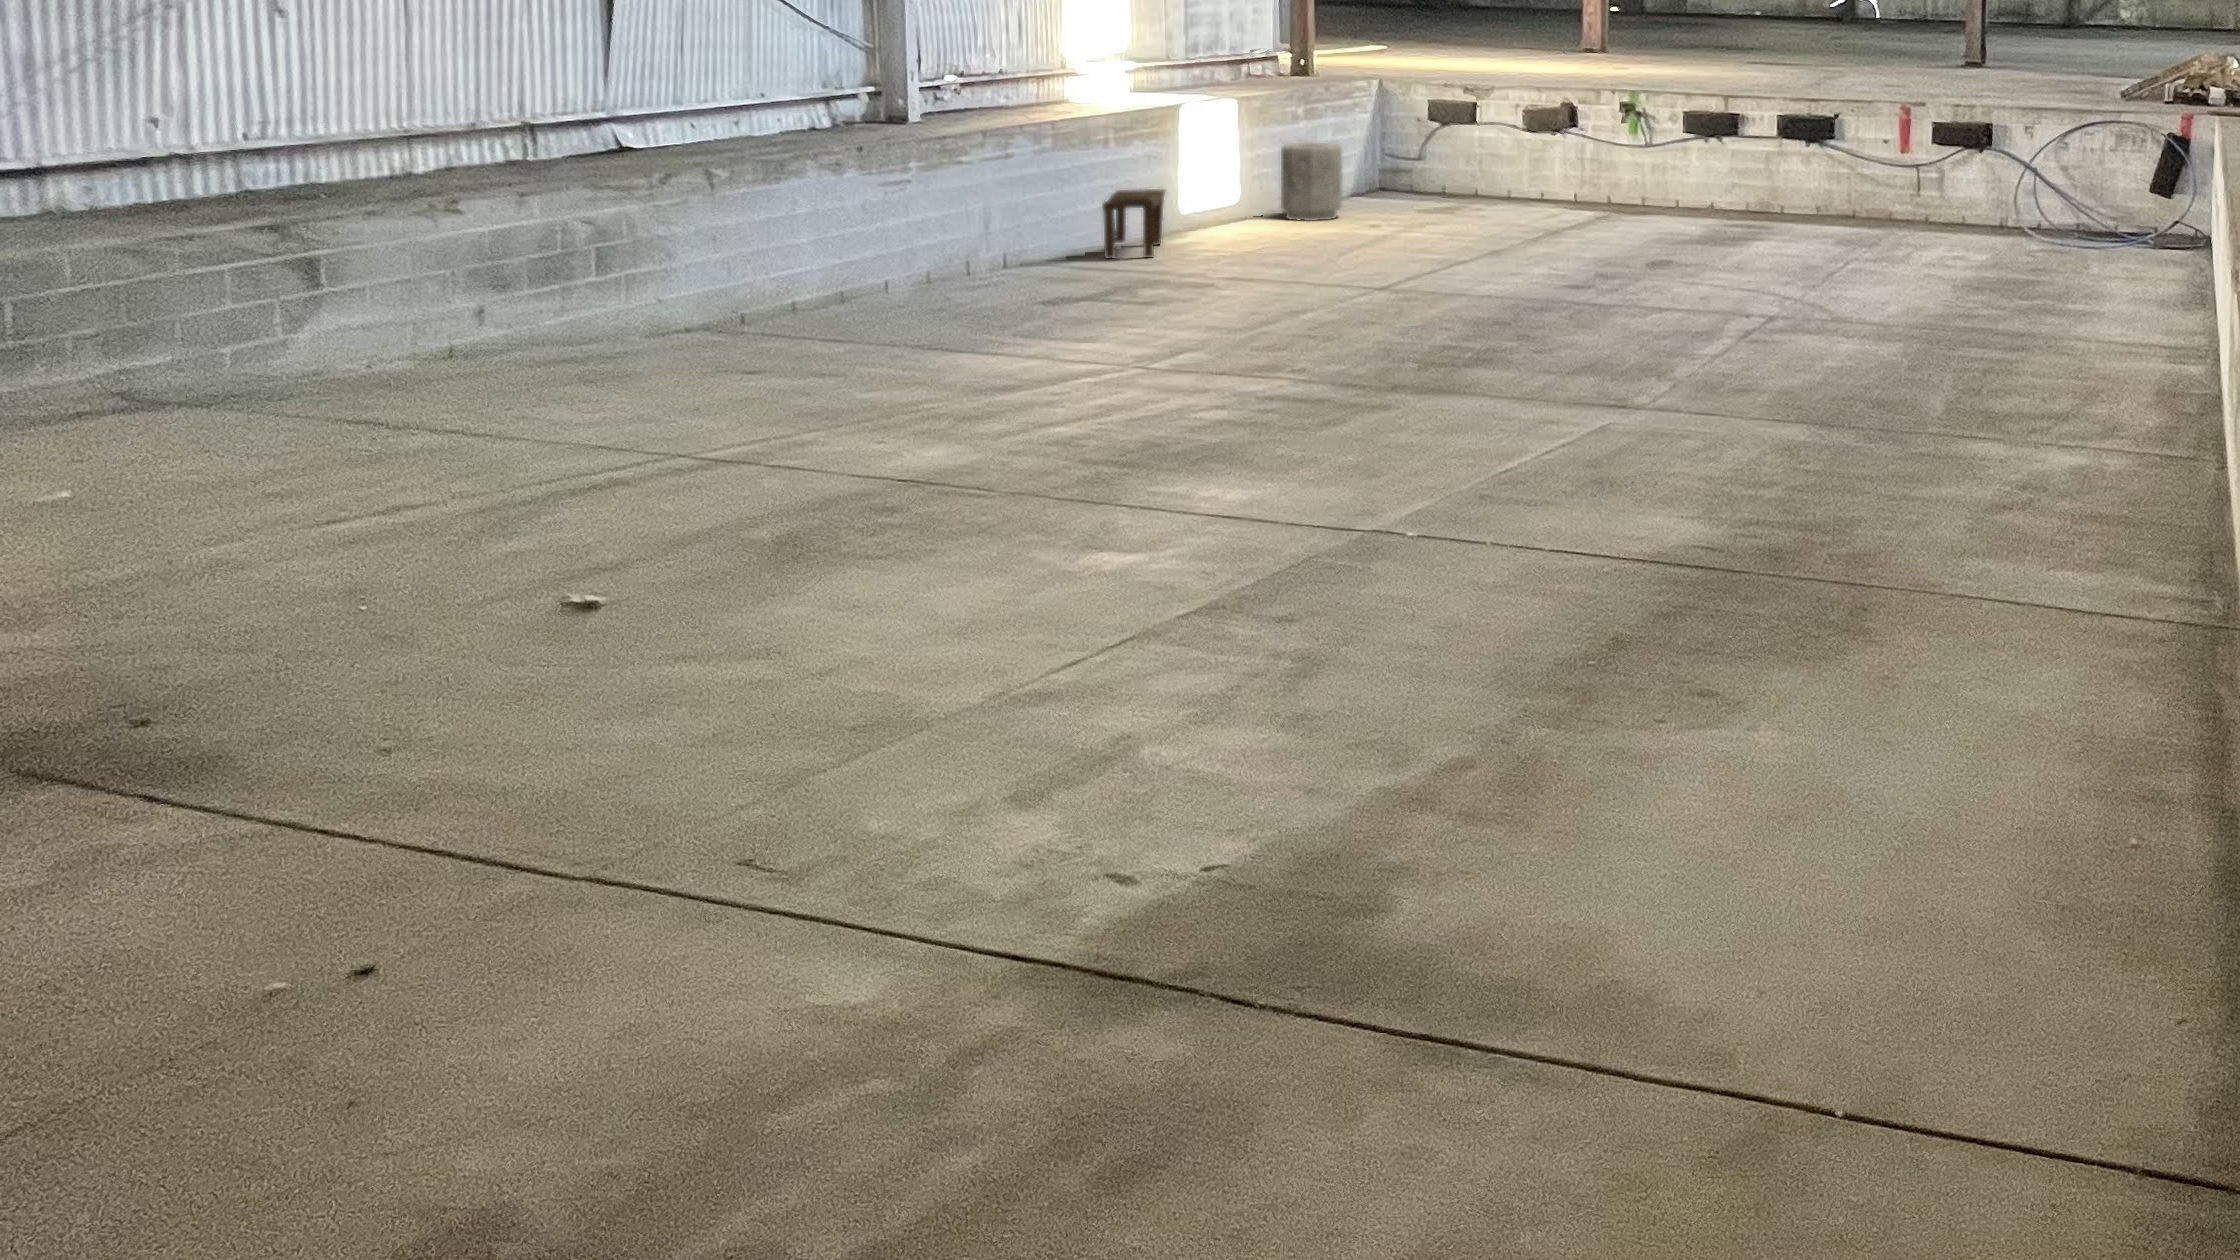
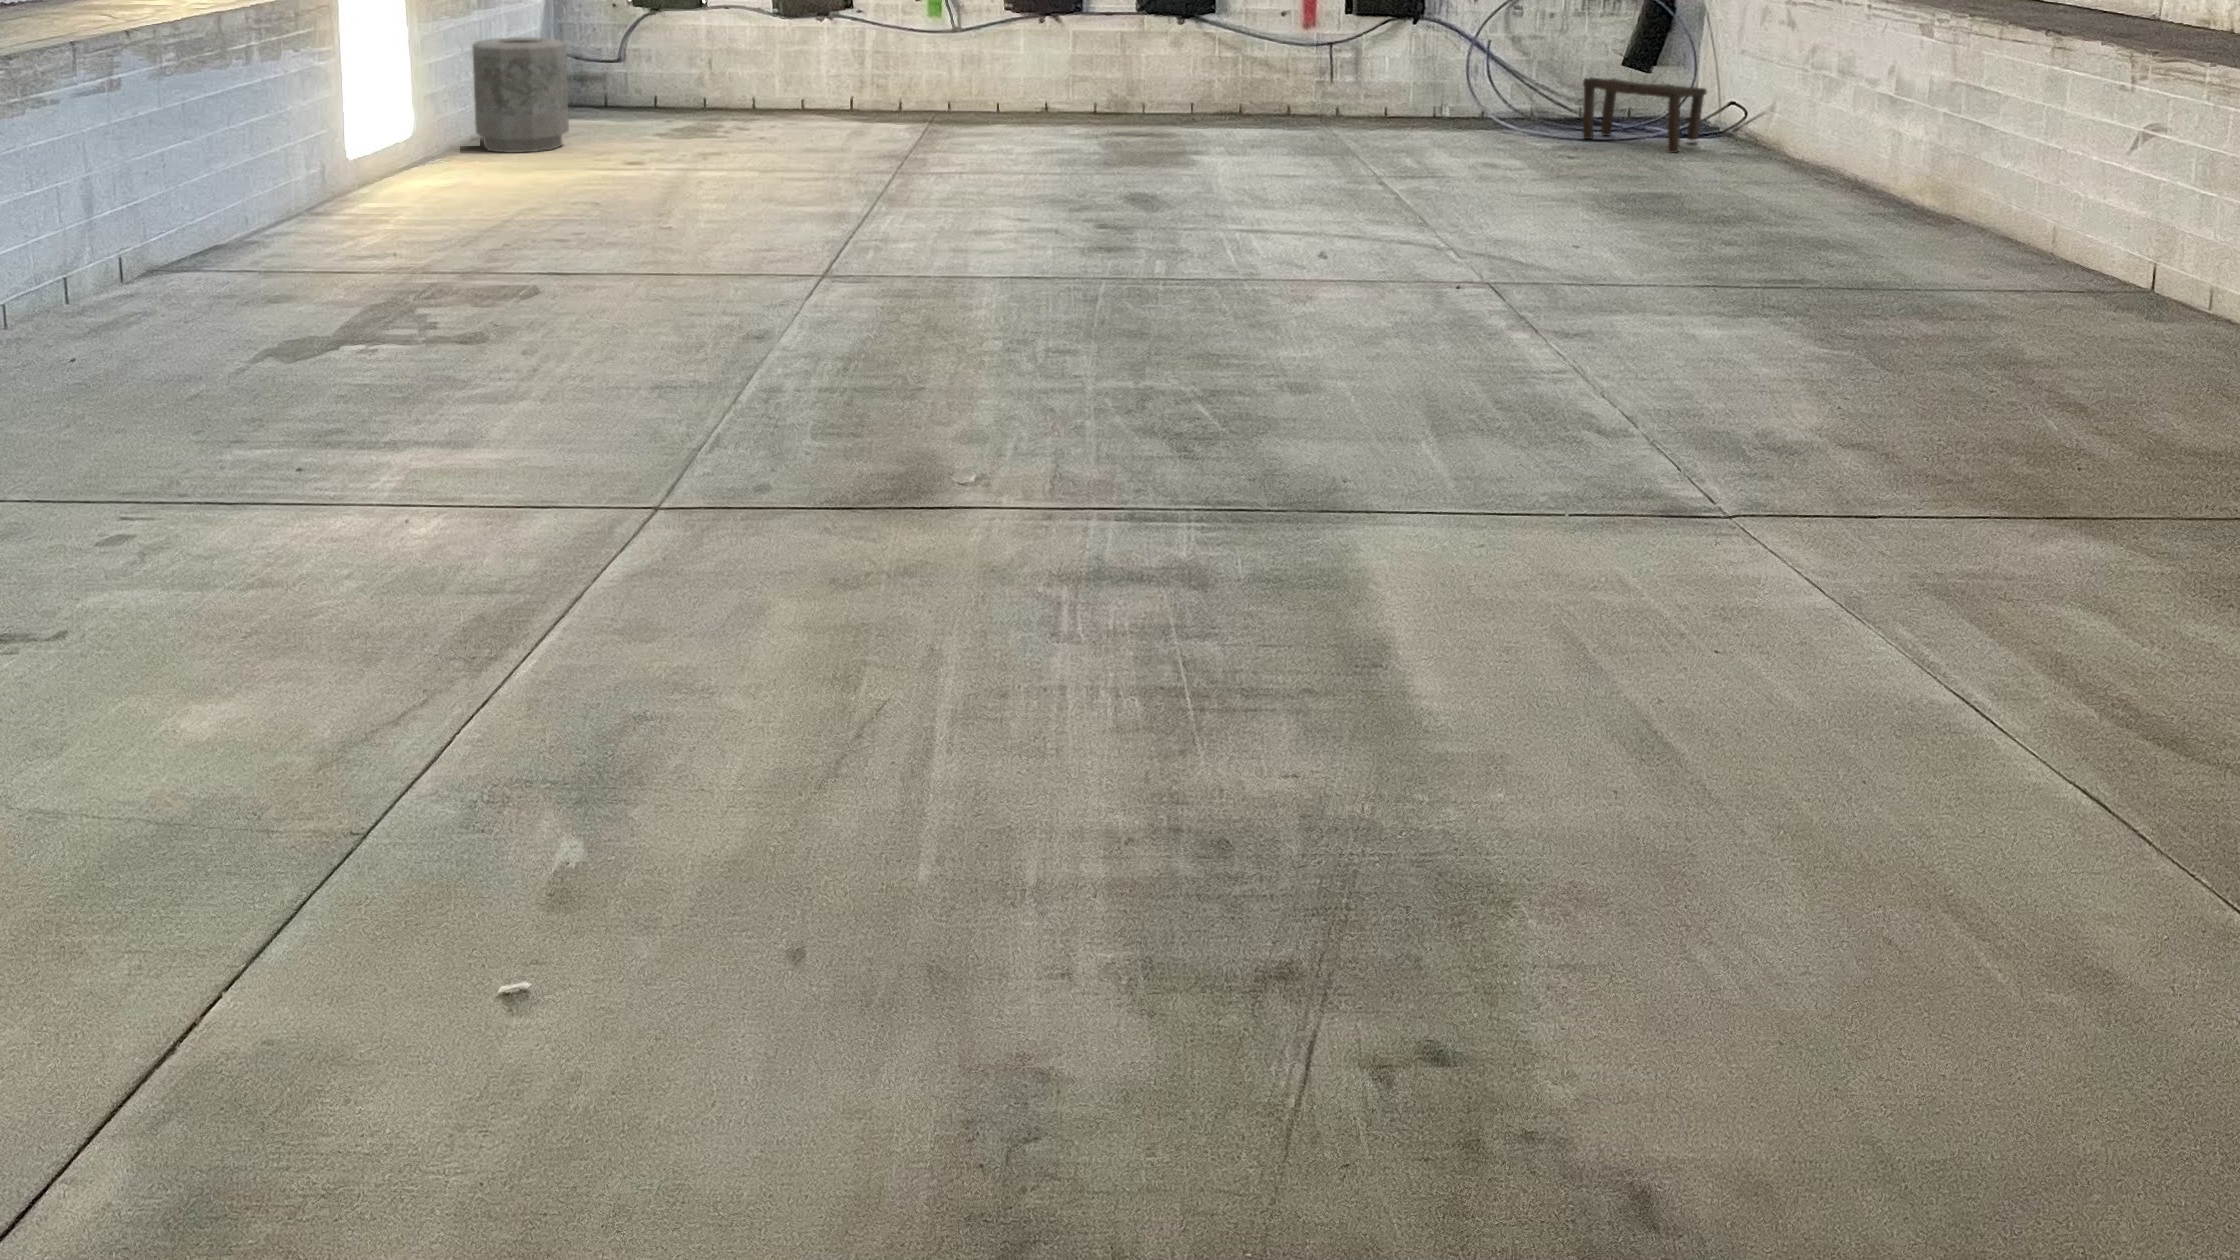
bench: present [1102,189,1165,259] -> present [1582,77,1707,153]

